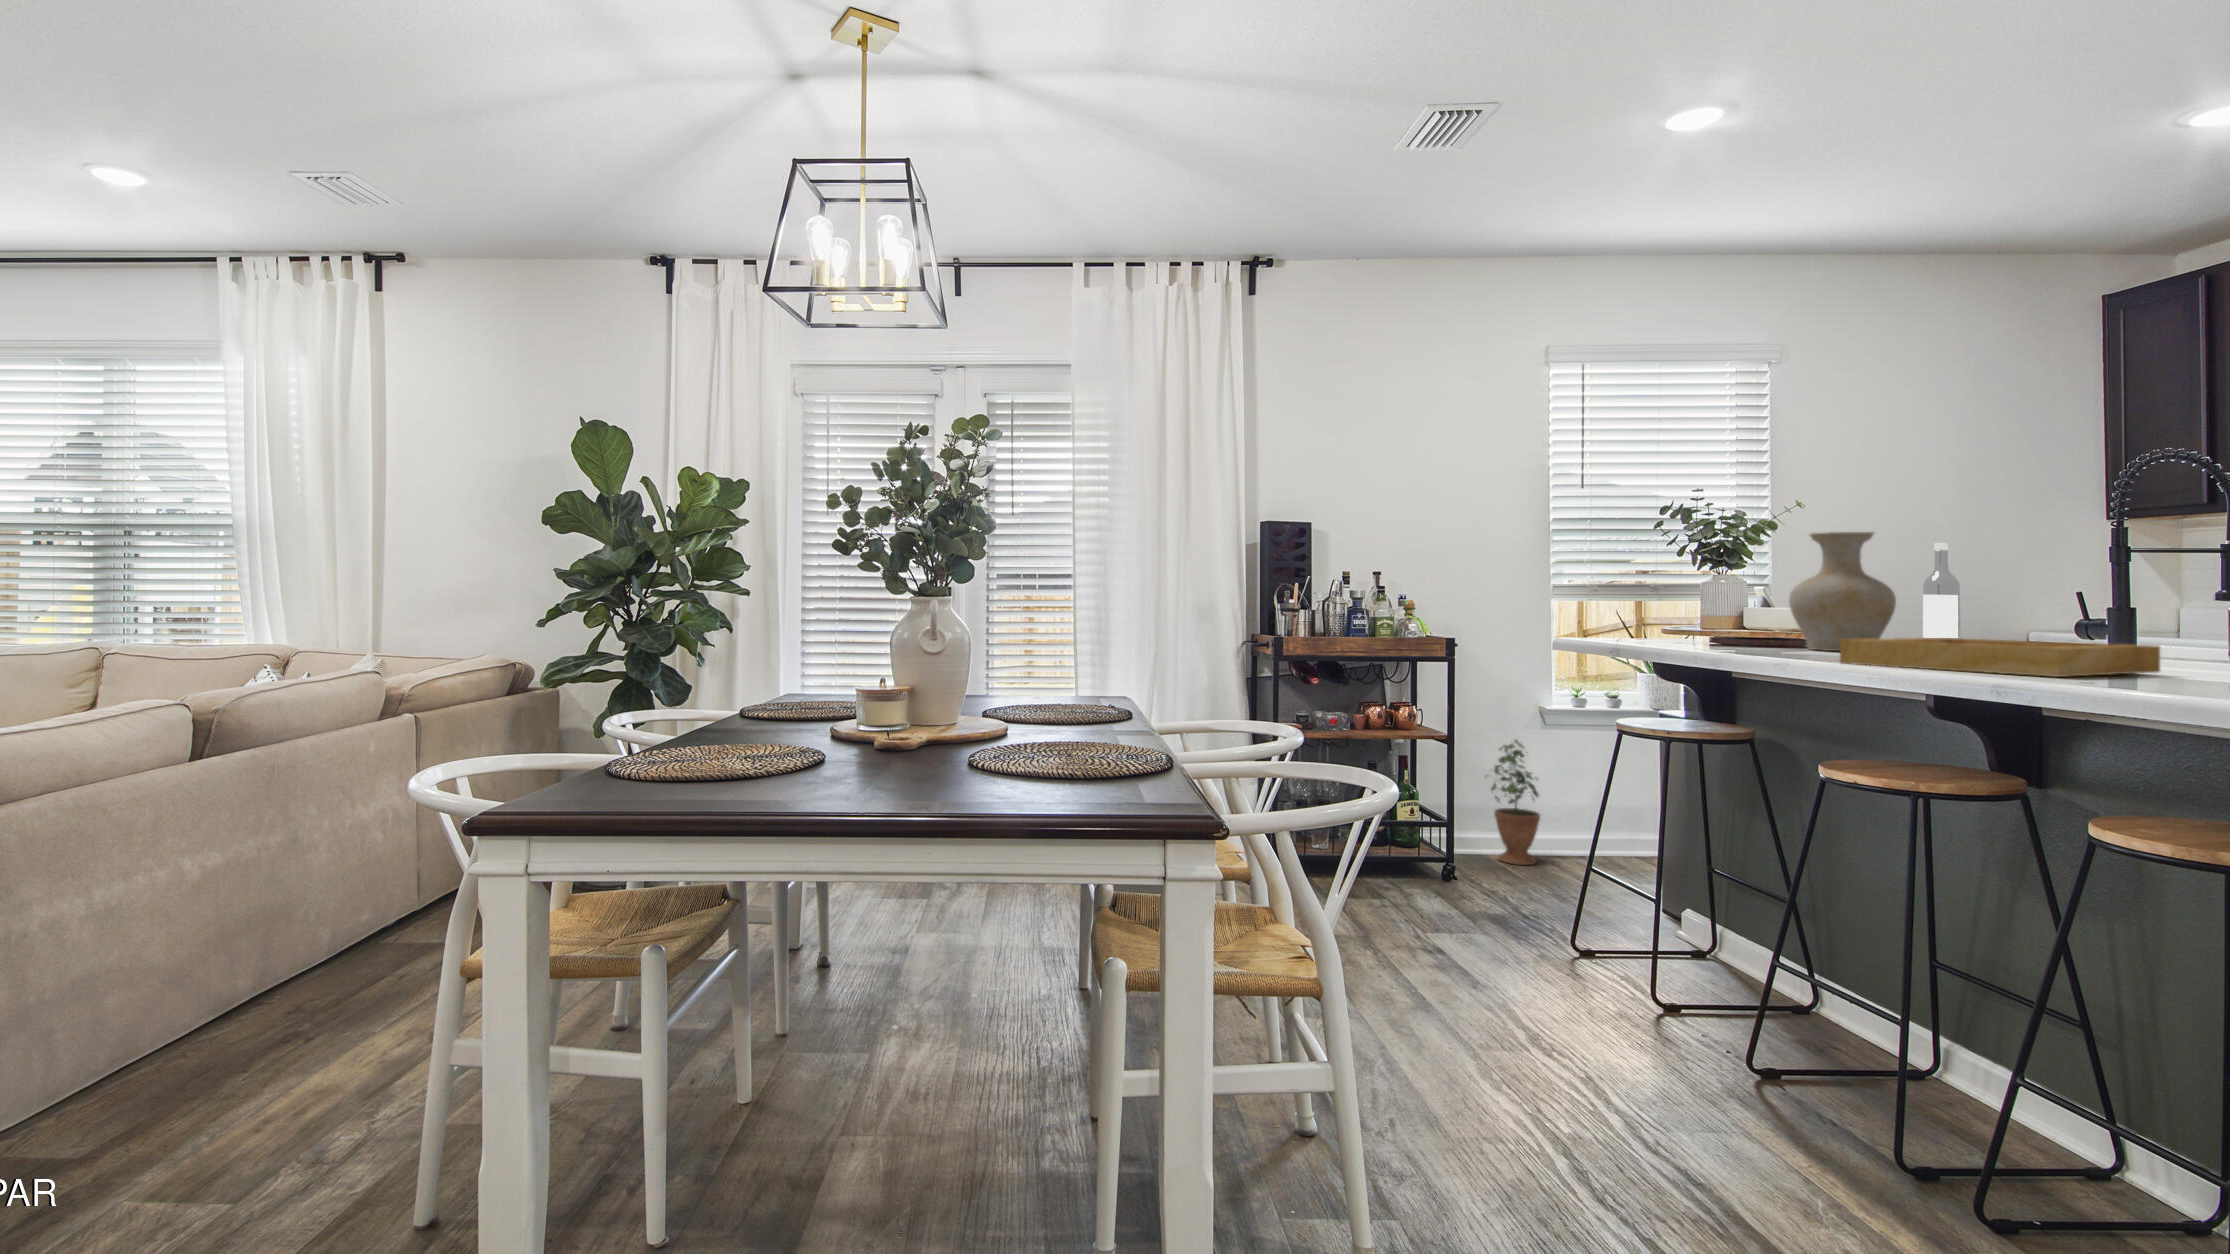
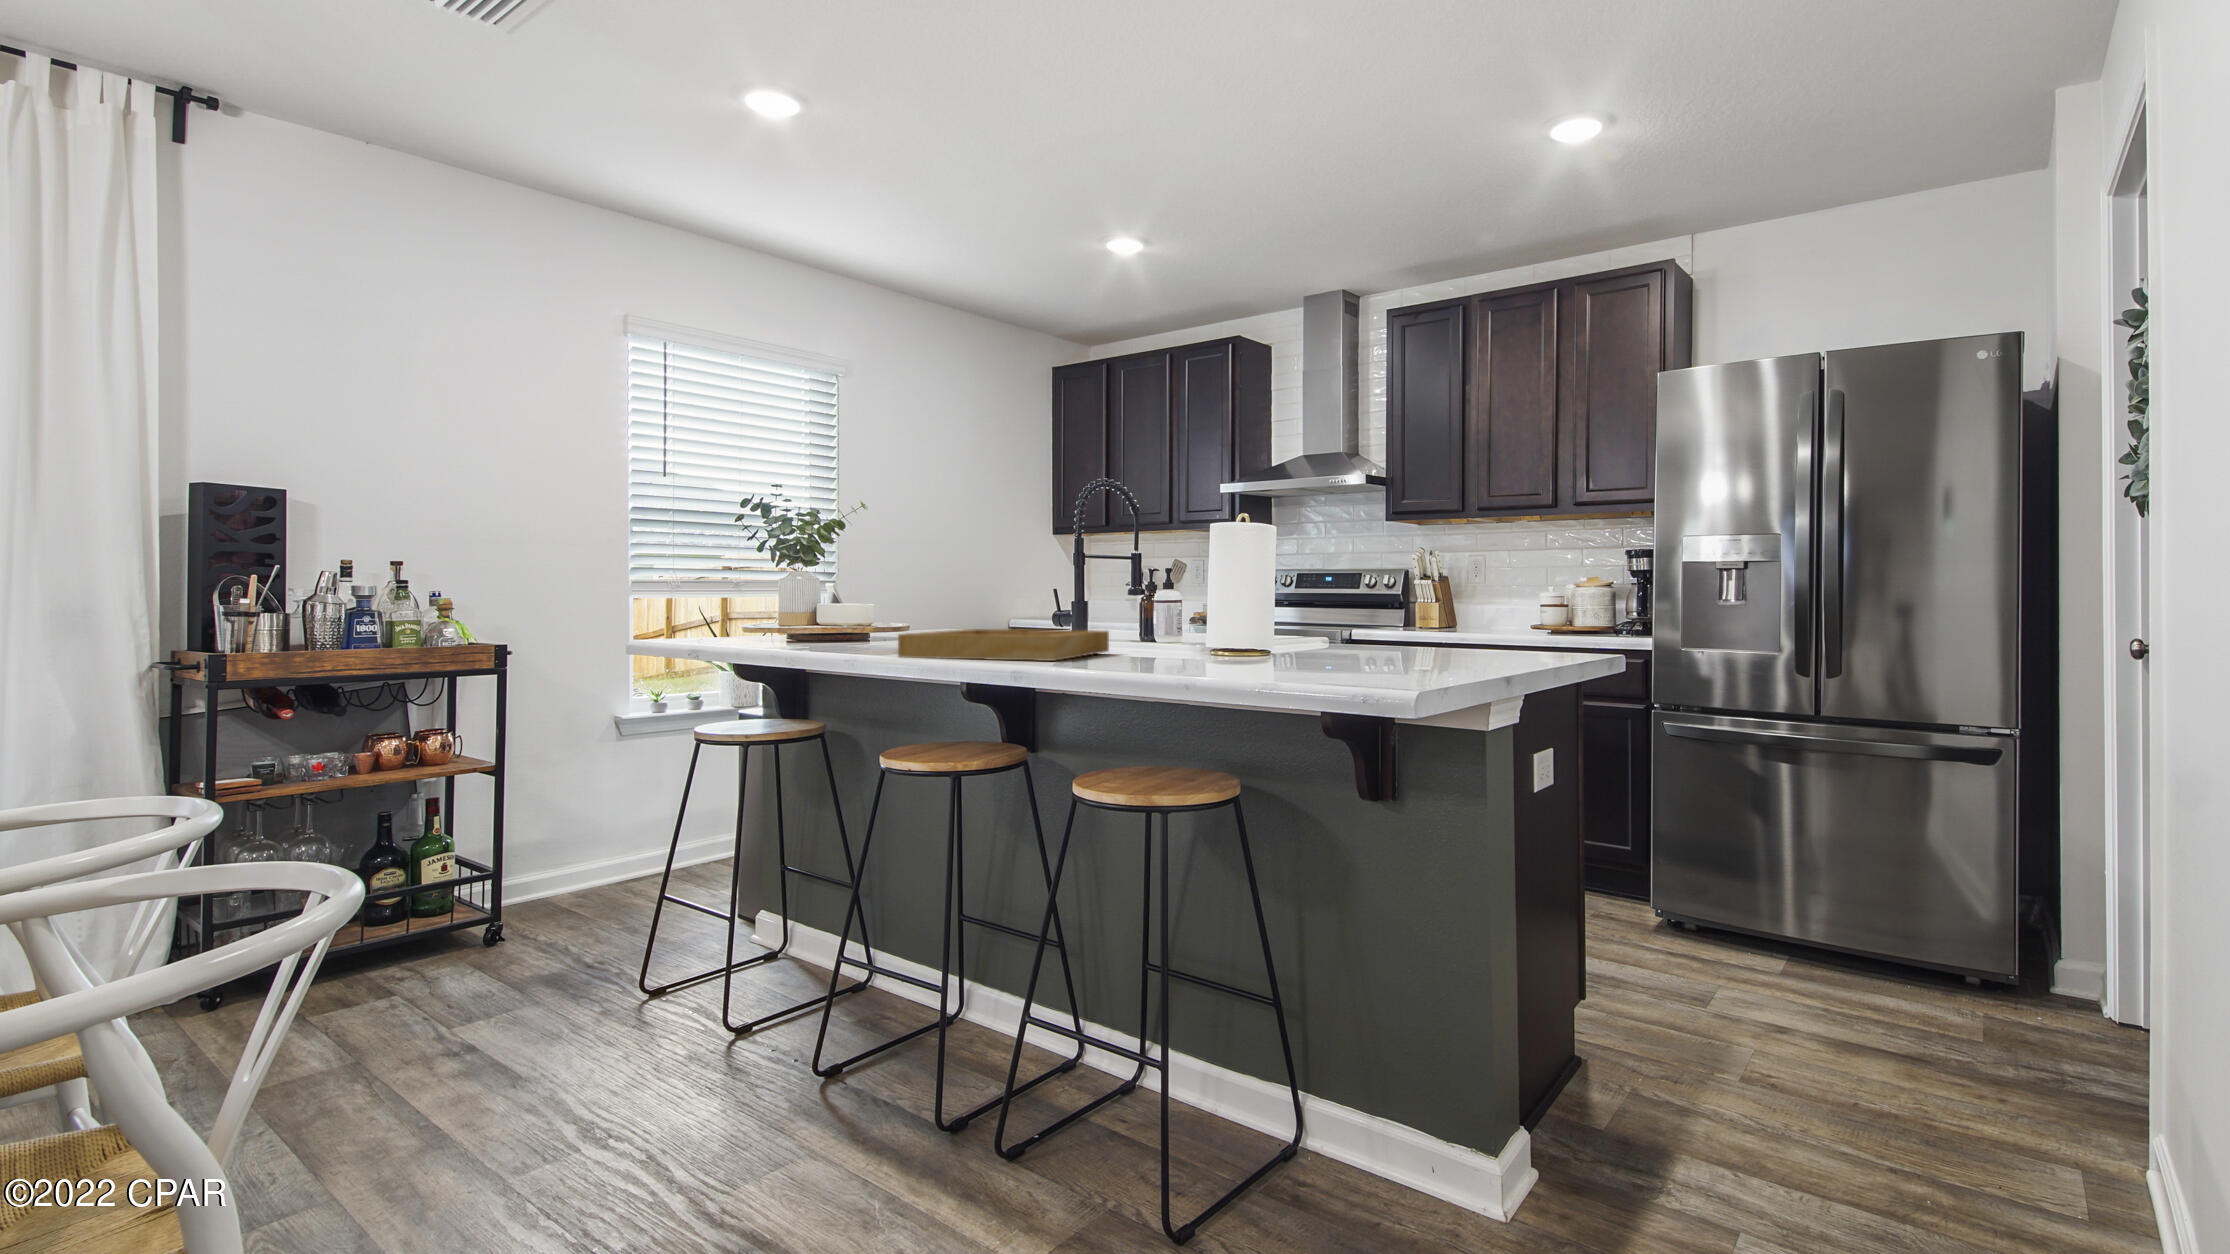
vase: present [1789,532,1896,651] -> none [855,532,938,644]
wine bottle: present [1923,543,1960,638] -> none [954,546,979,635]
potted plant: present [1491,740,1540,865] -> none [545,755,612,902]

